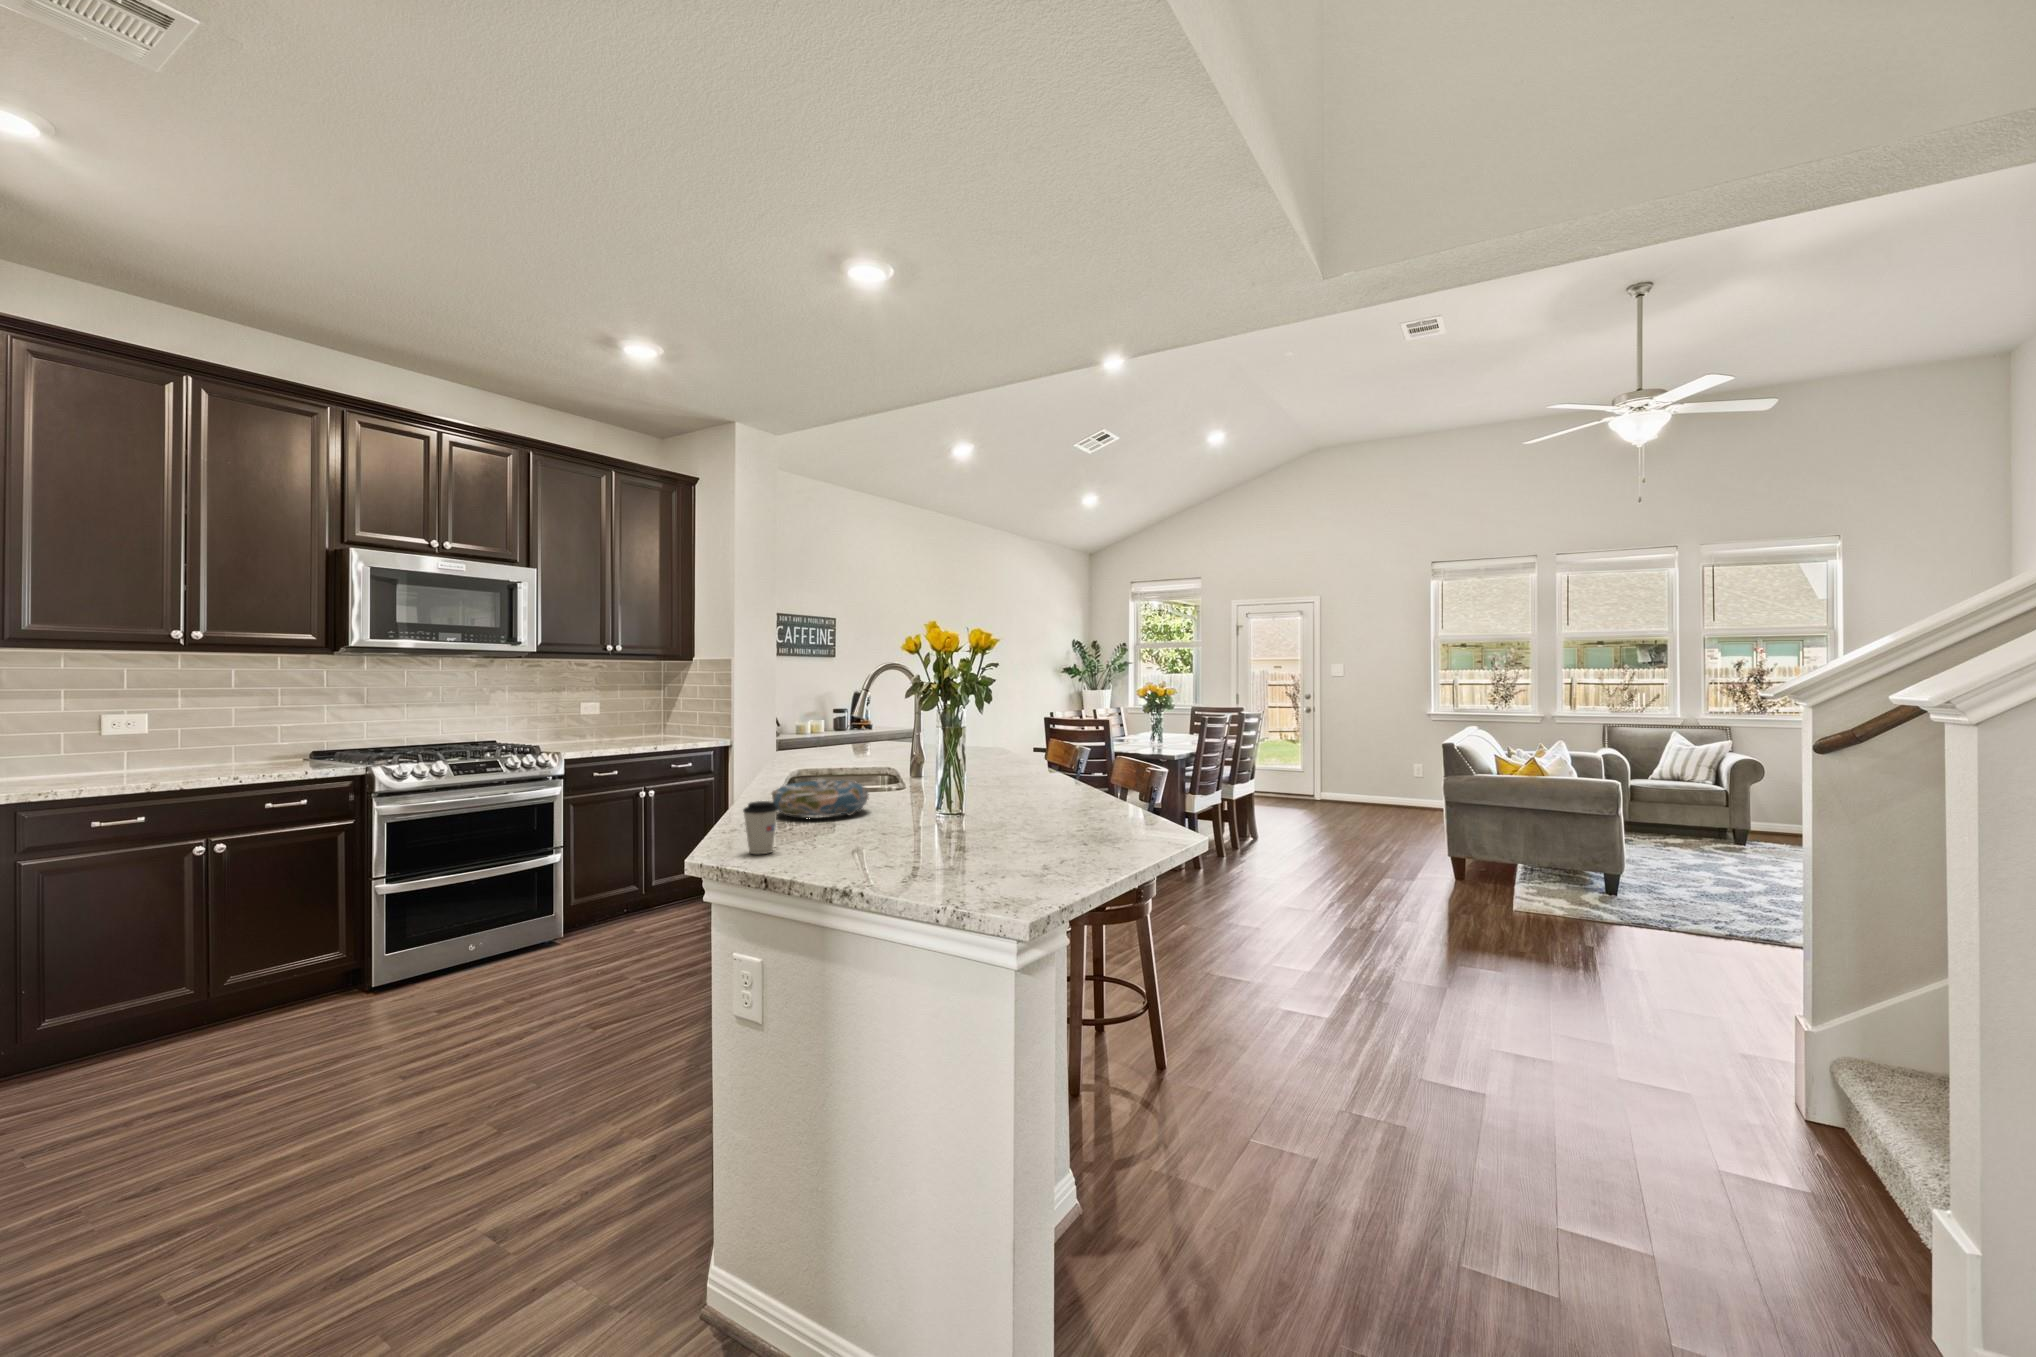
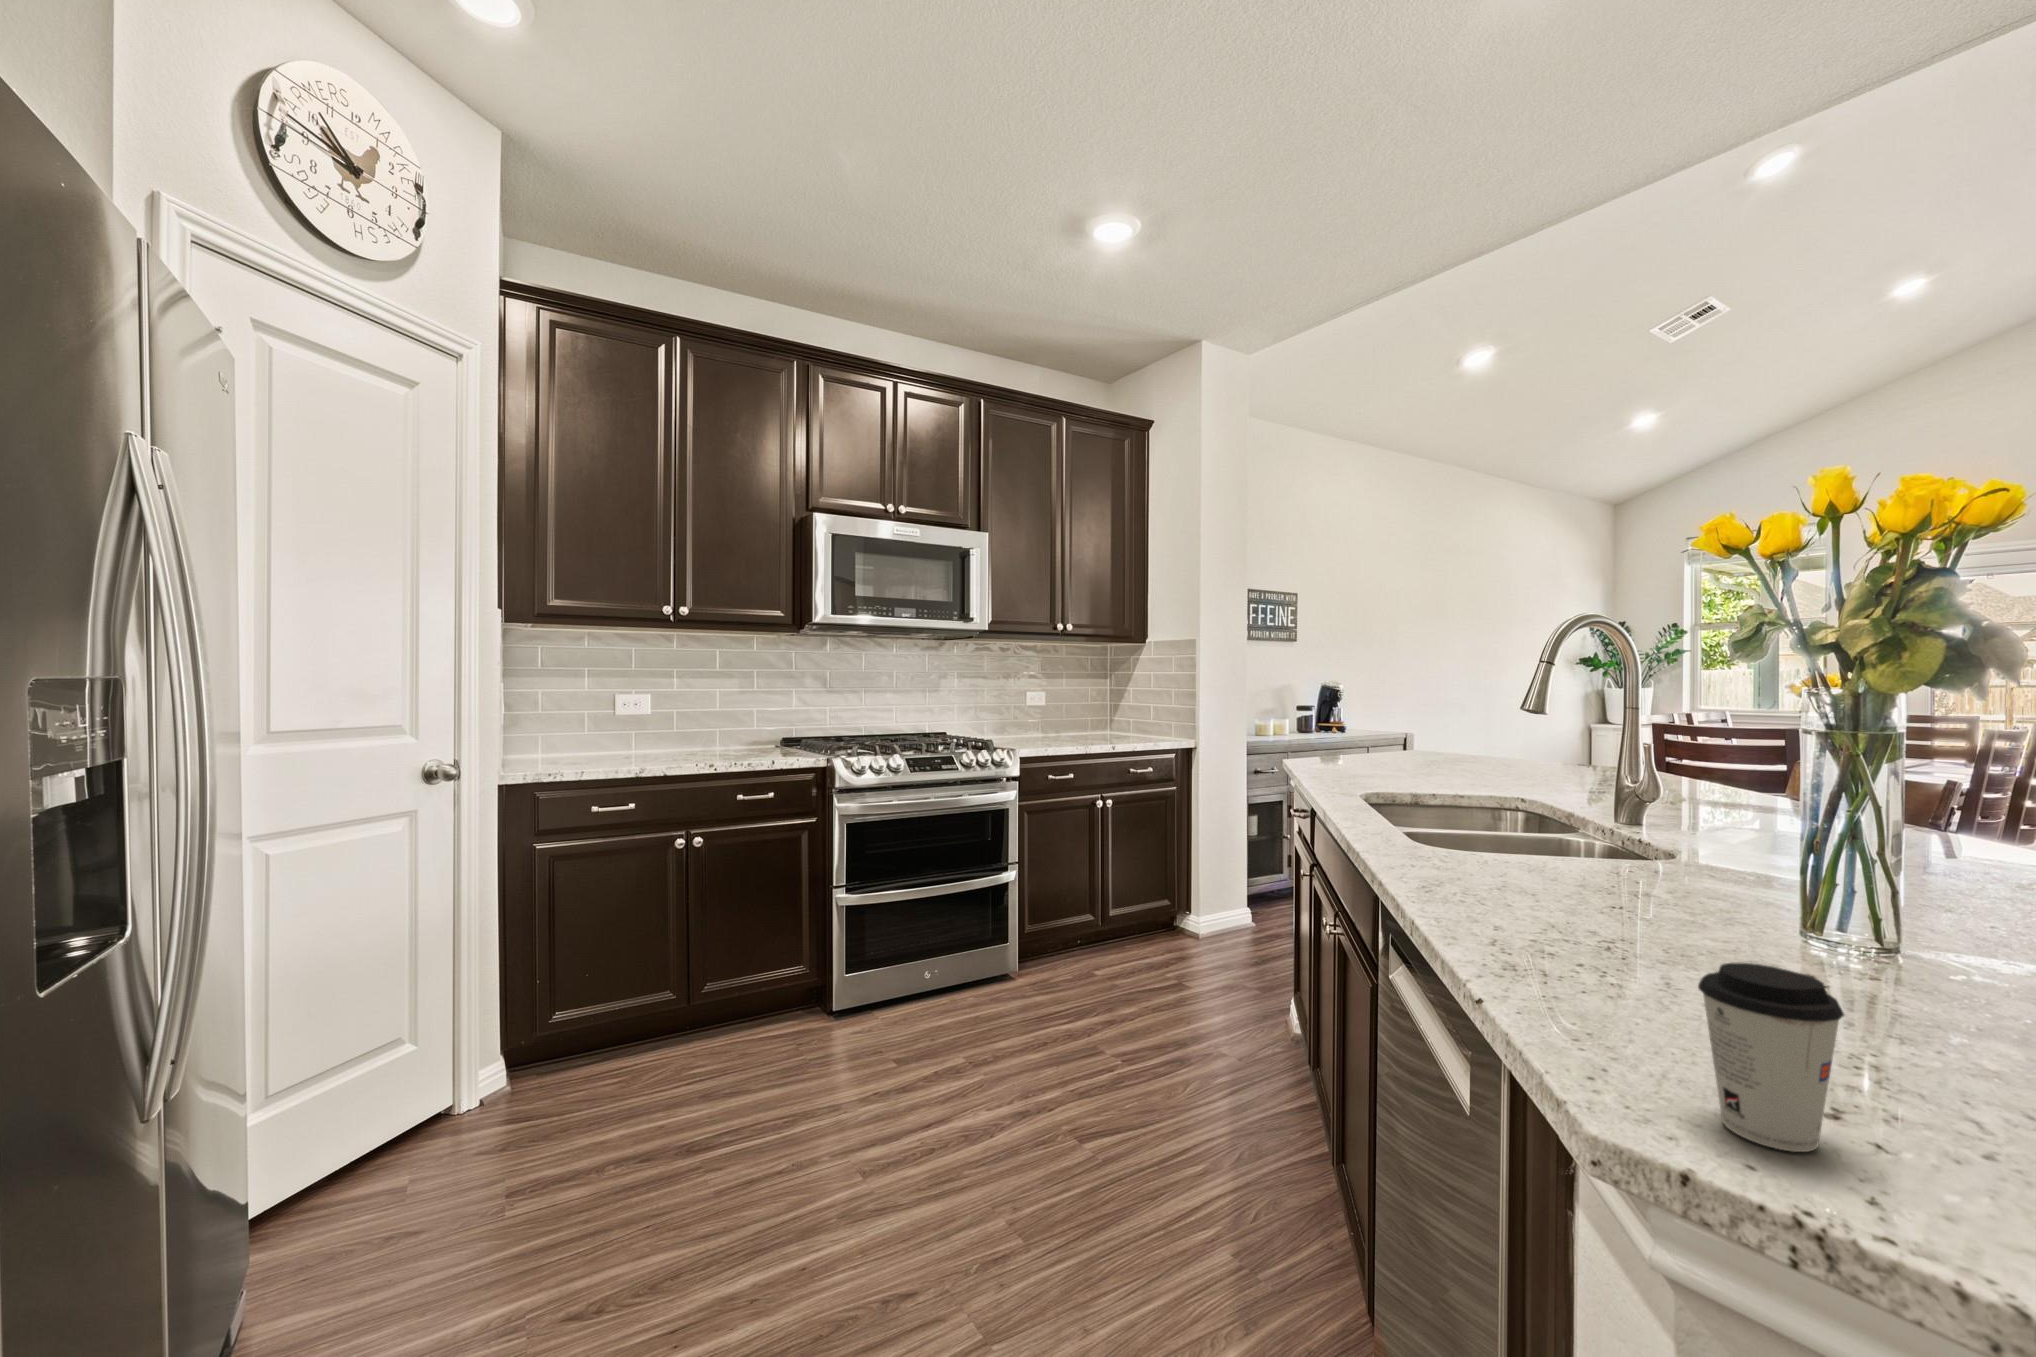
decorative bowl: present [772,778,869,816] -> none [1499,843,1773,954]

